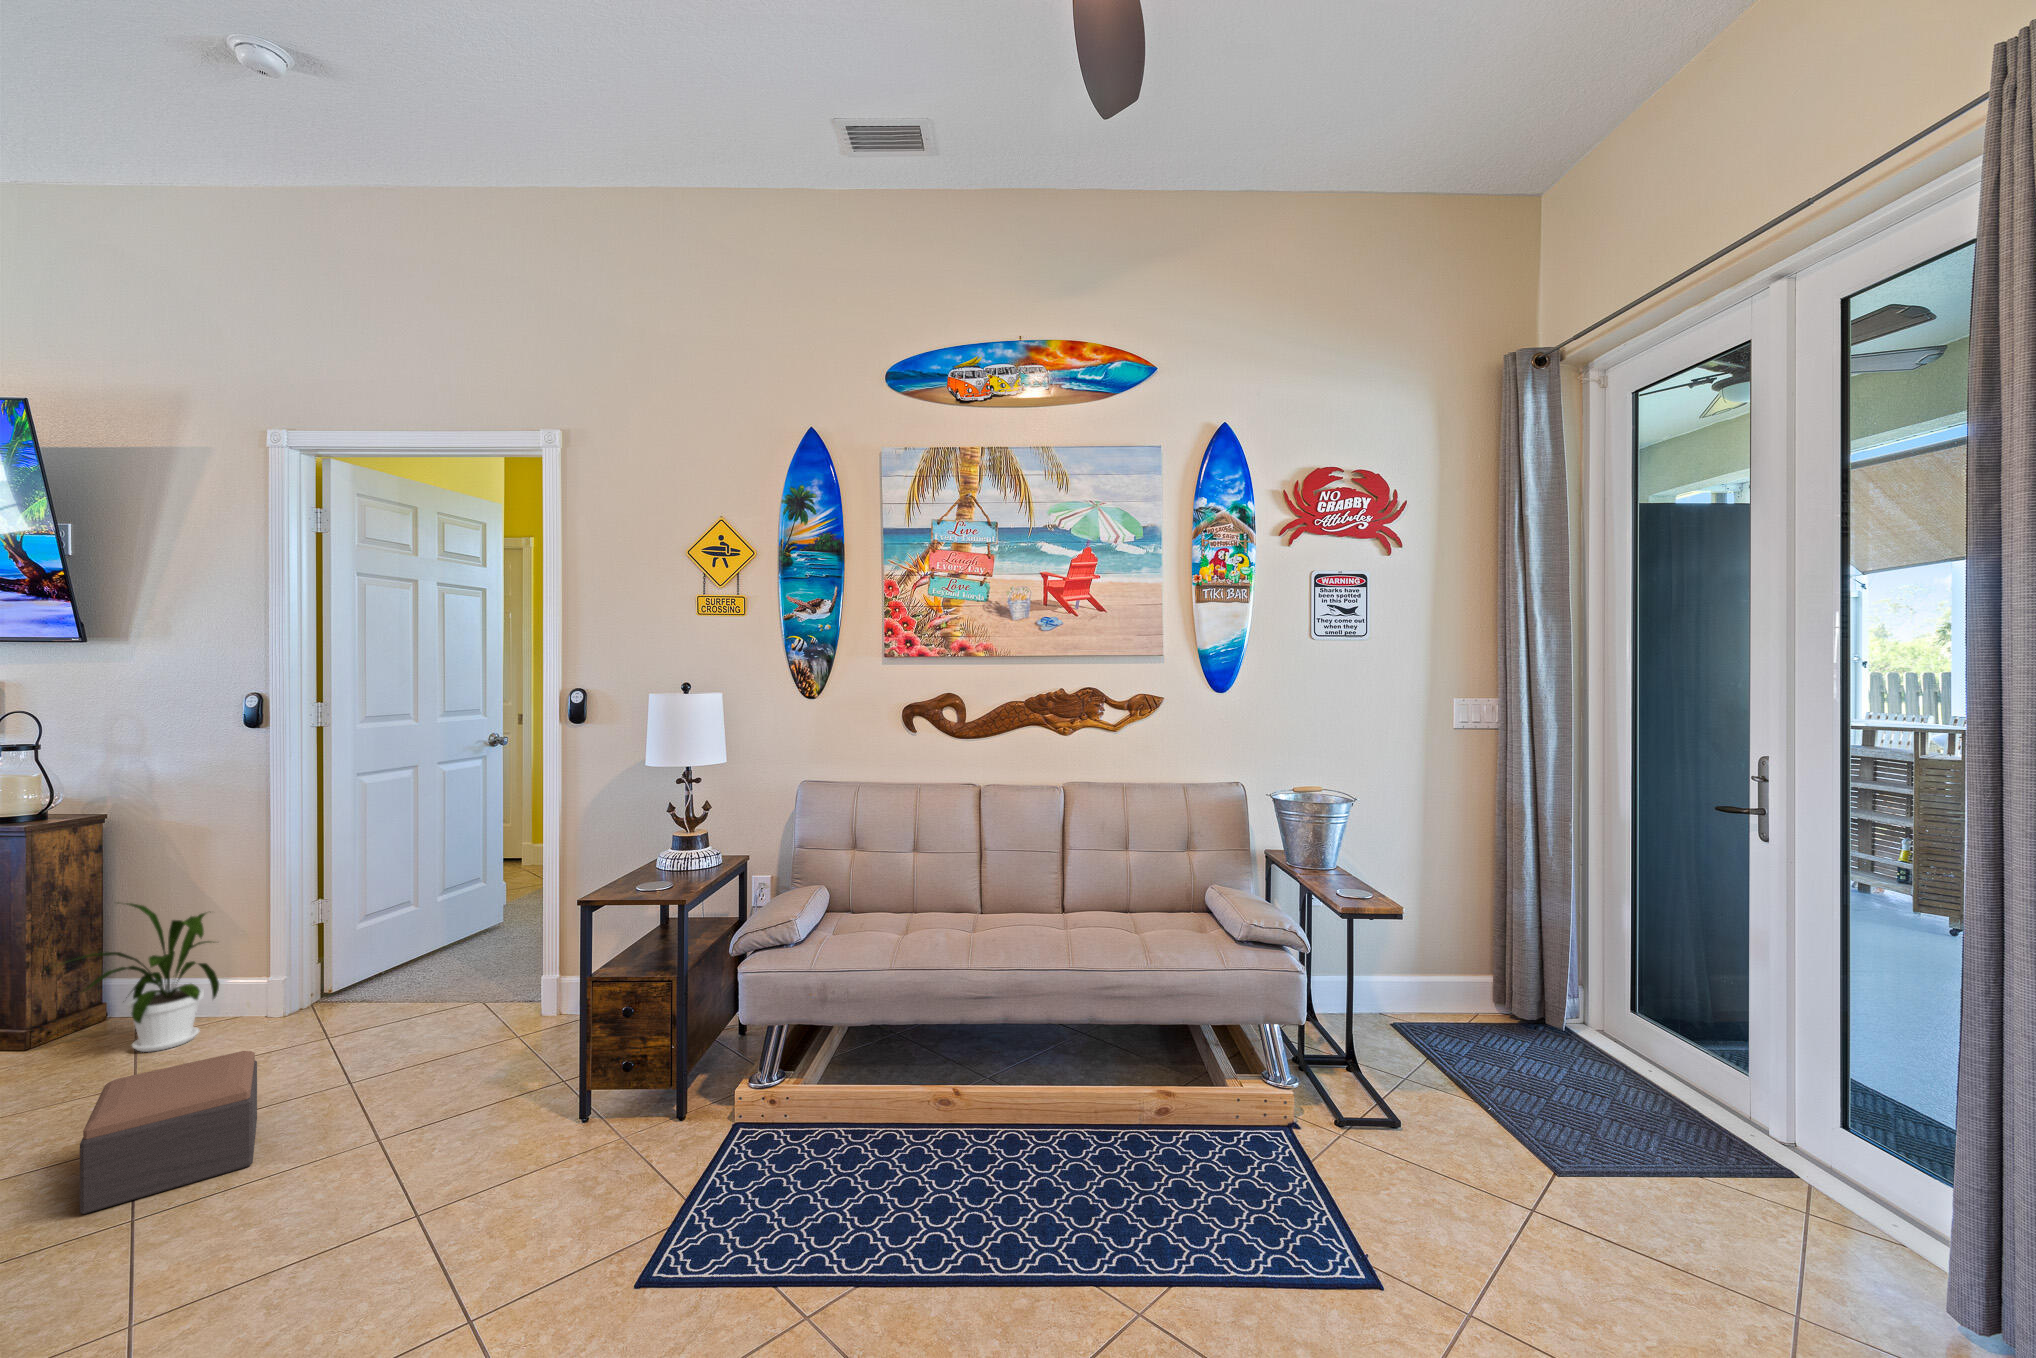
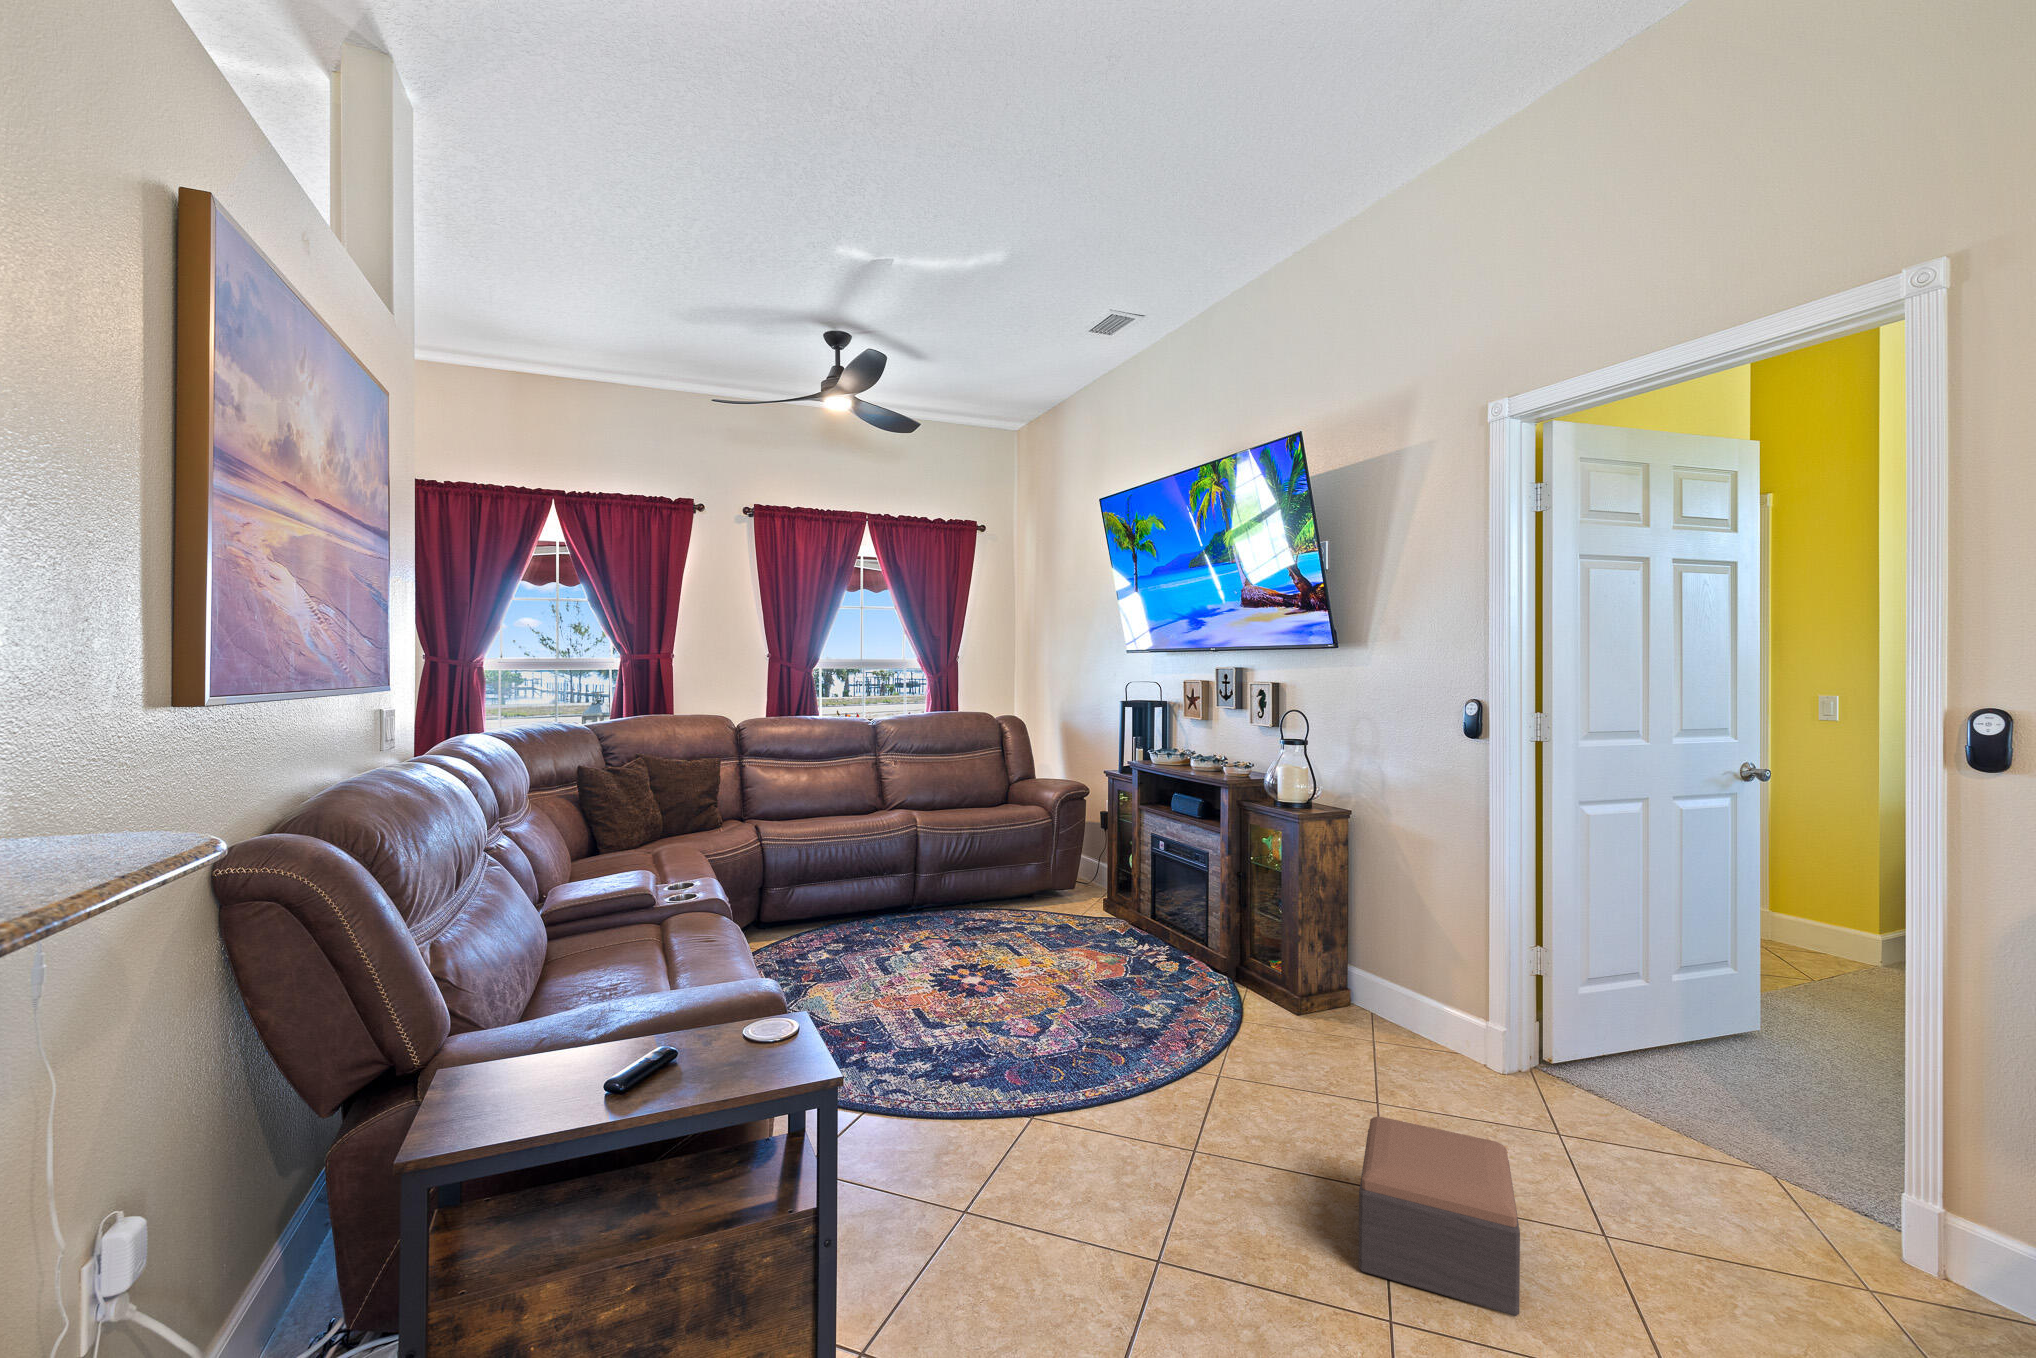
house plant: present [73,903,219,1052] -> none [1311,900,1445,1069]

